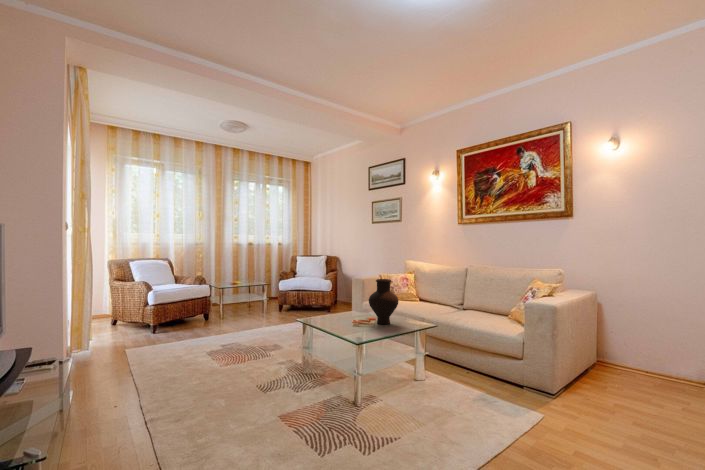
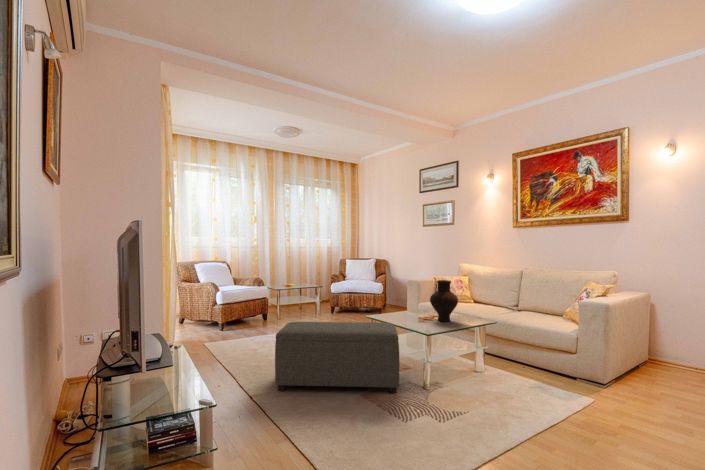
ottoman: none [175,329,328,416] -> present [275,322,400,393]

